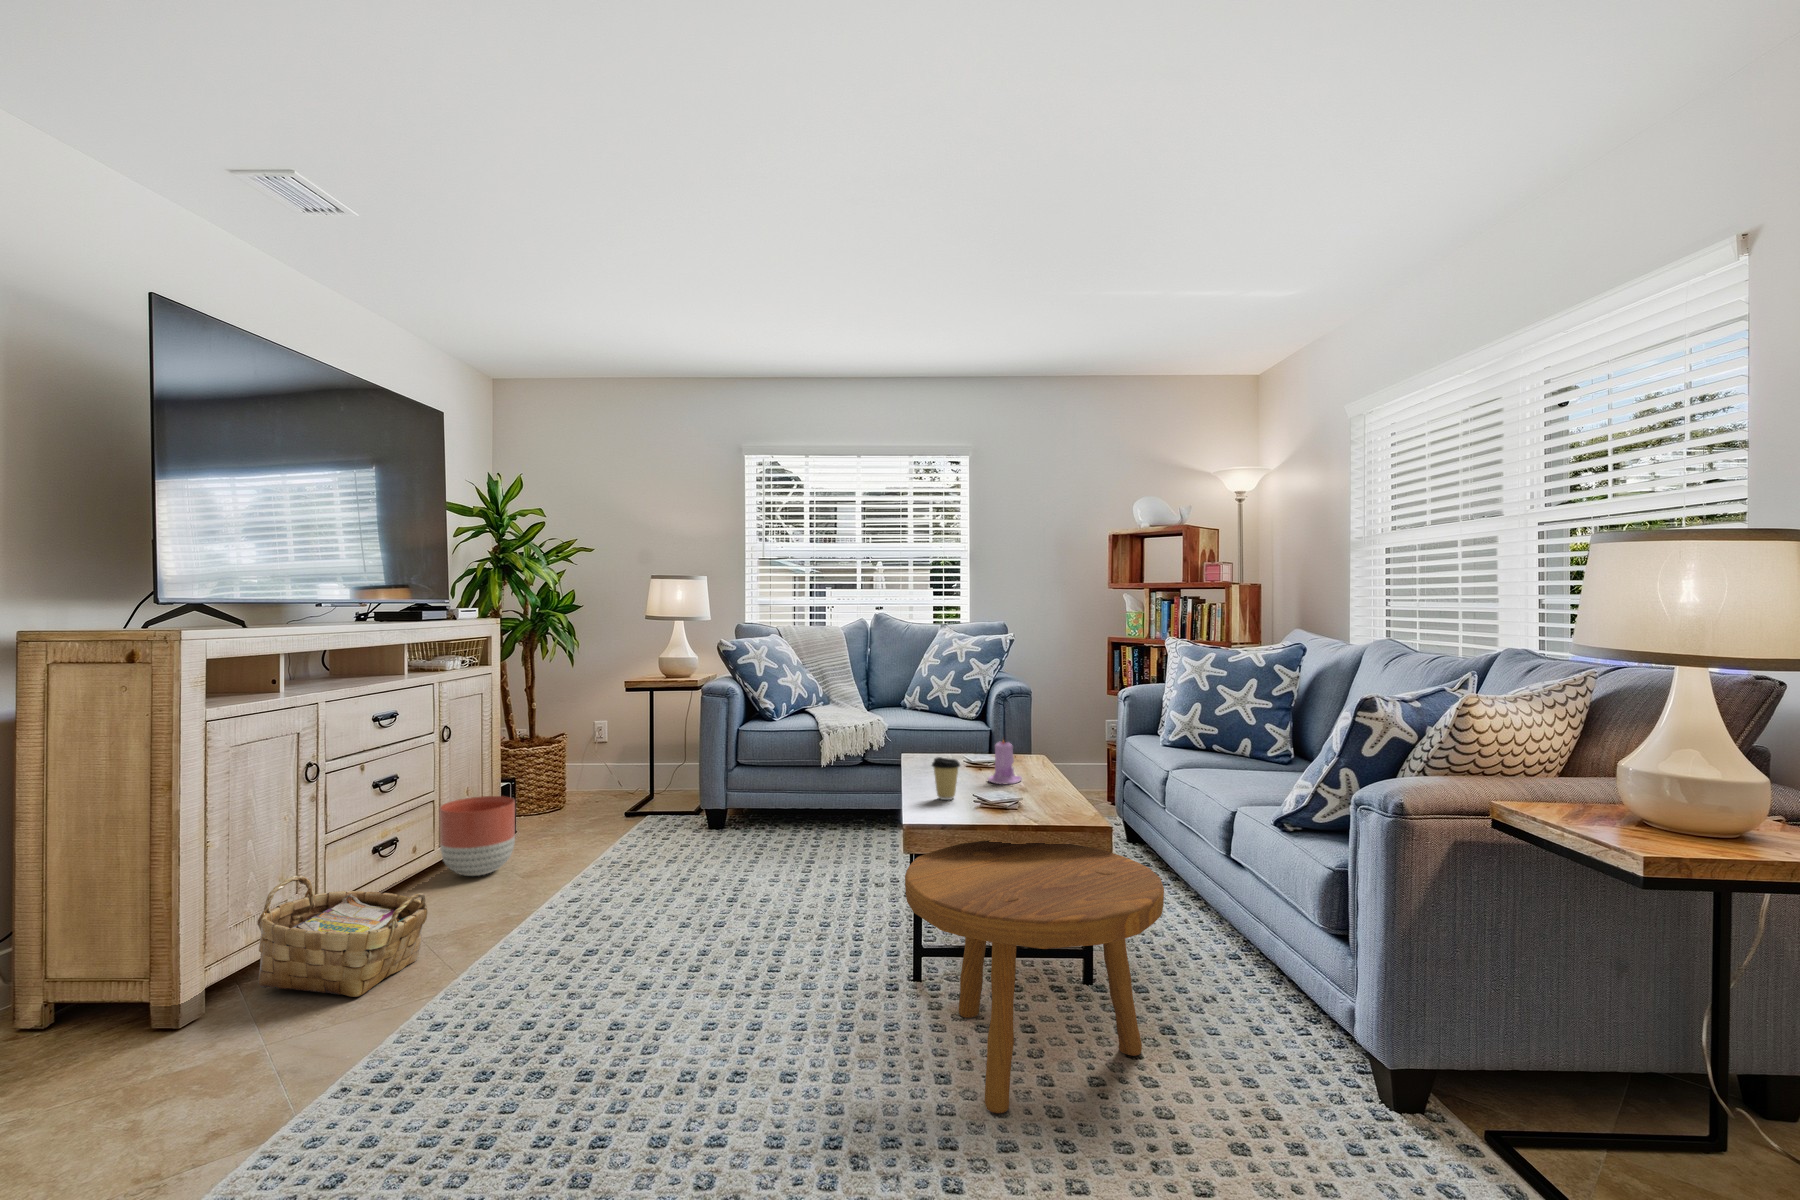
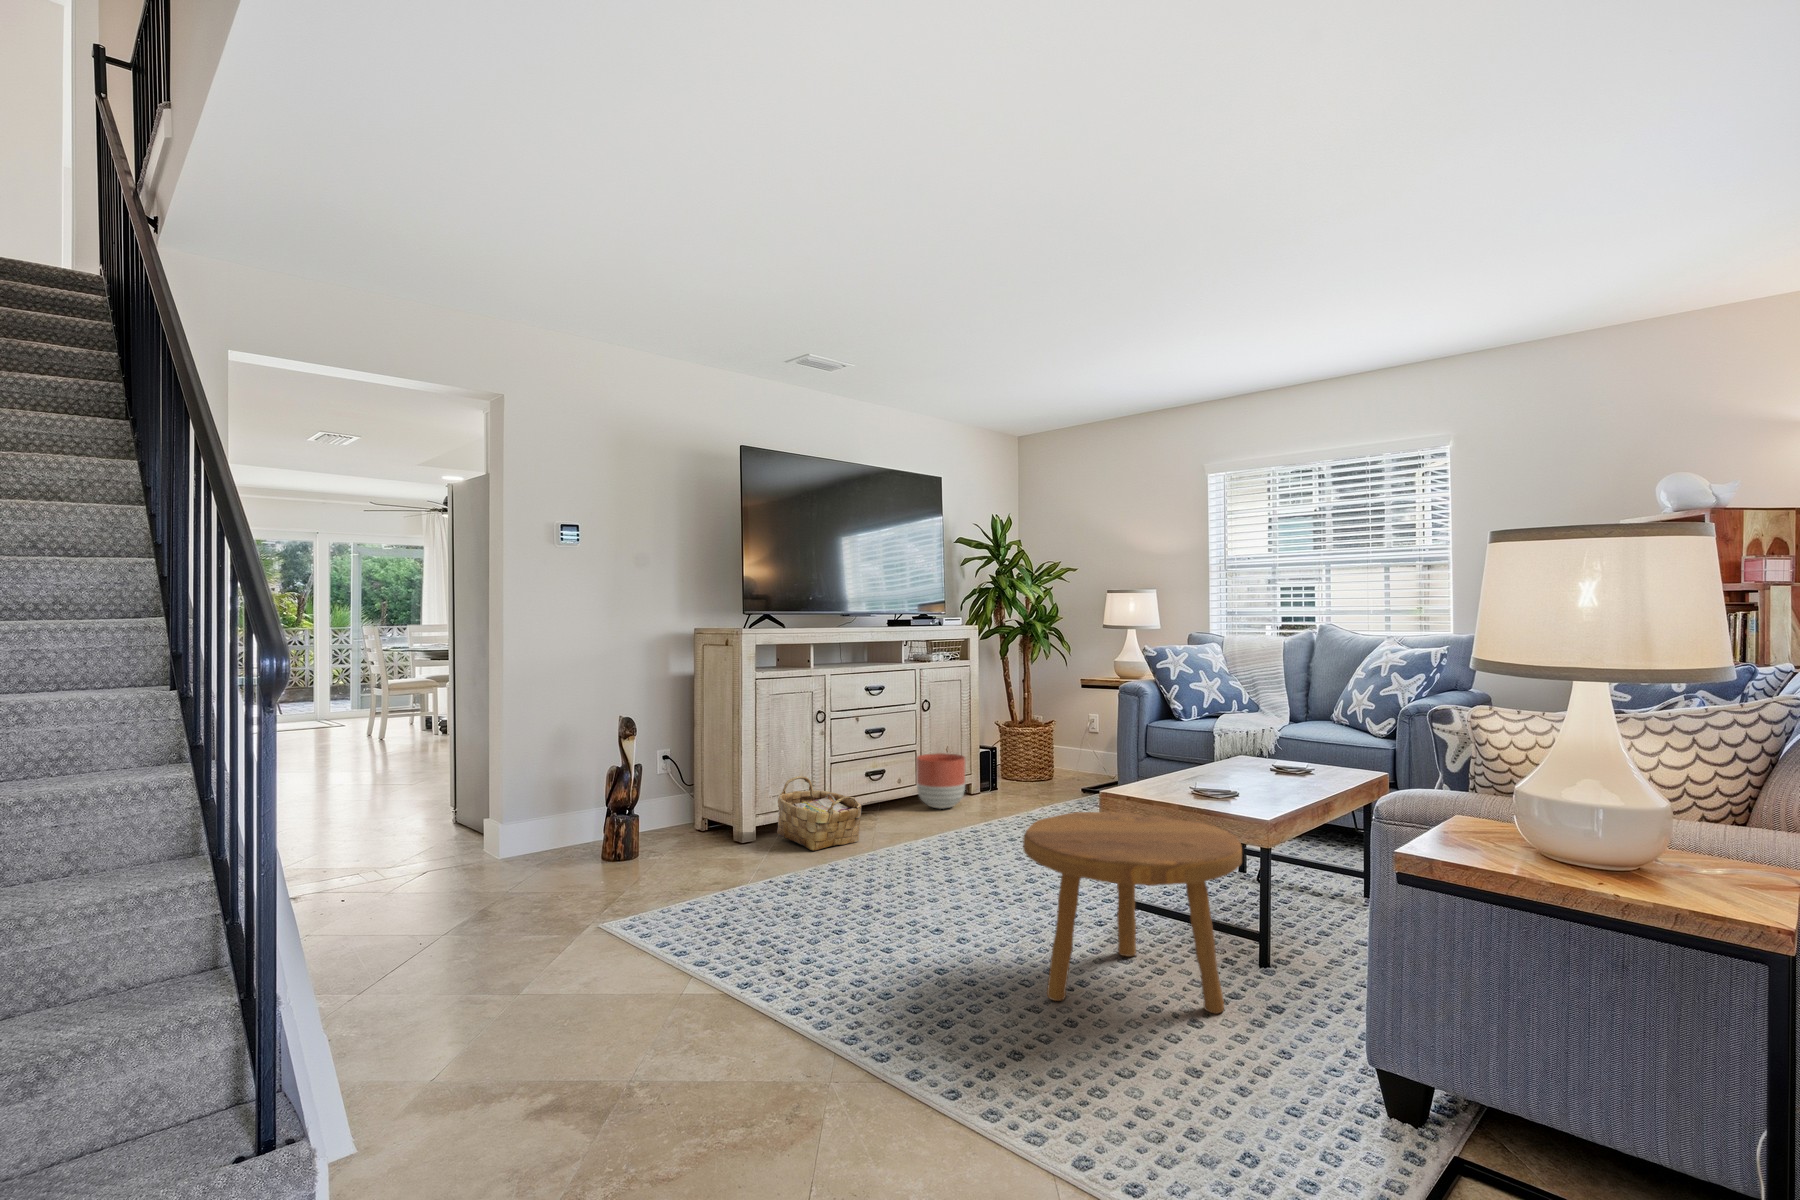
candle: present [988,740,1022,784] -> none [1257,740,1293,785]
coffee cup: present [932,757,960,800] -> none [1168,748,1196,786]

